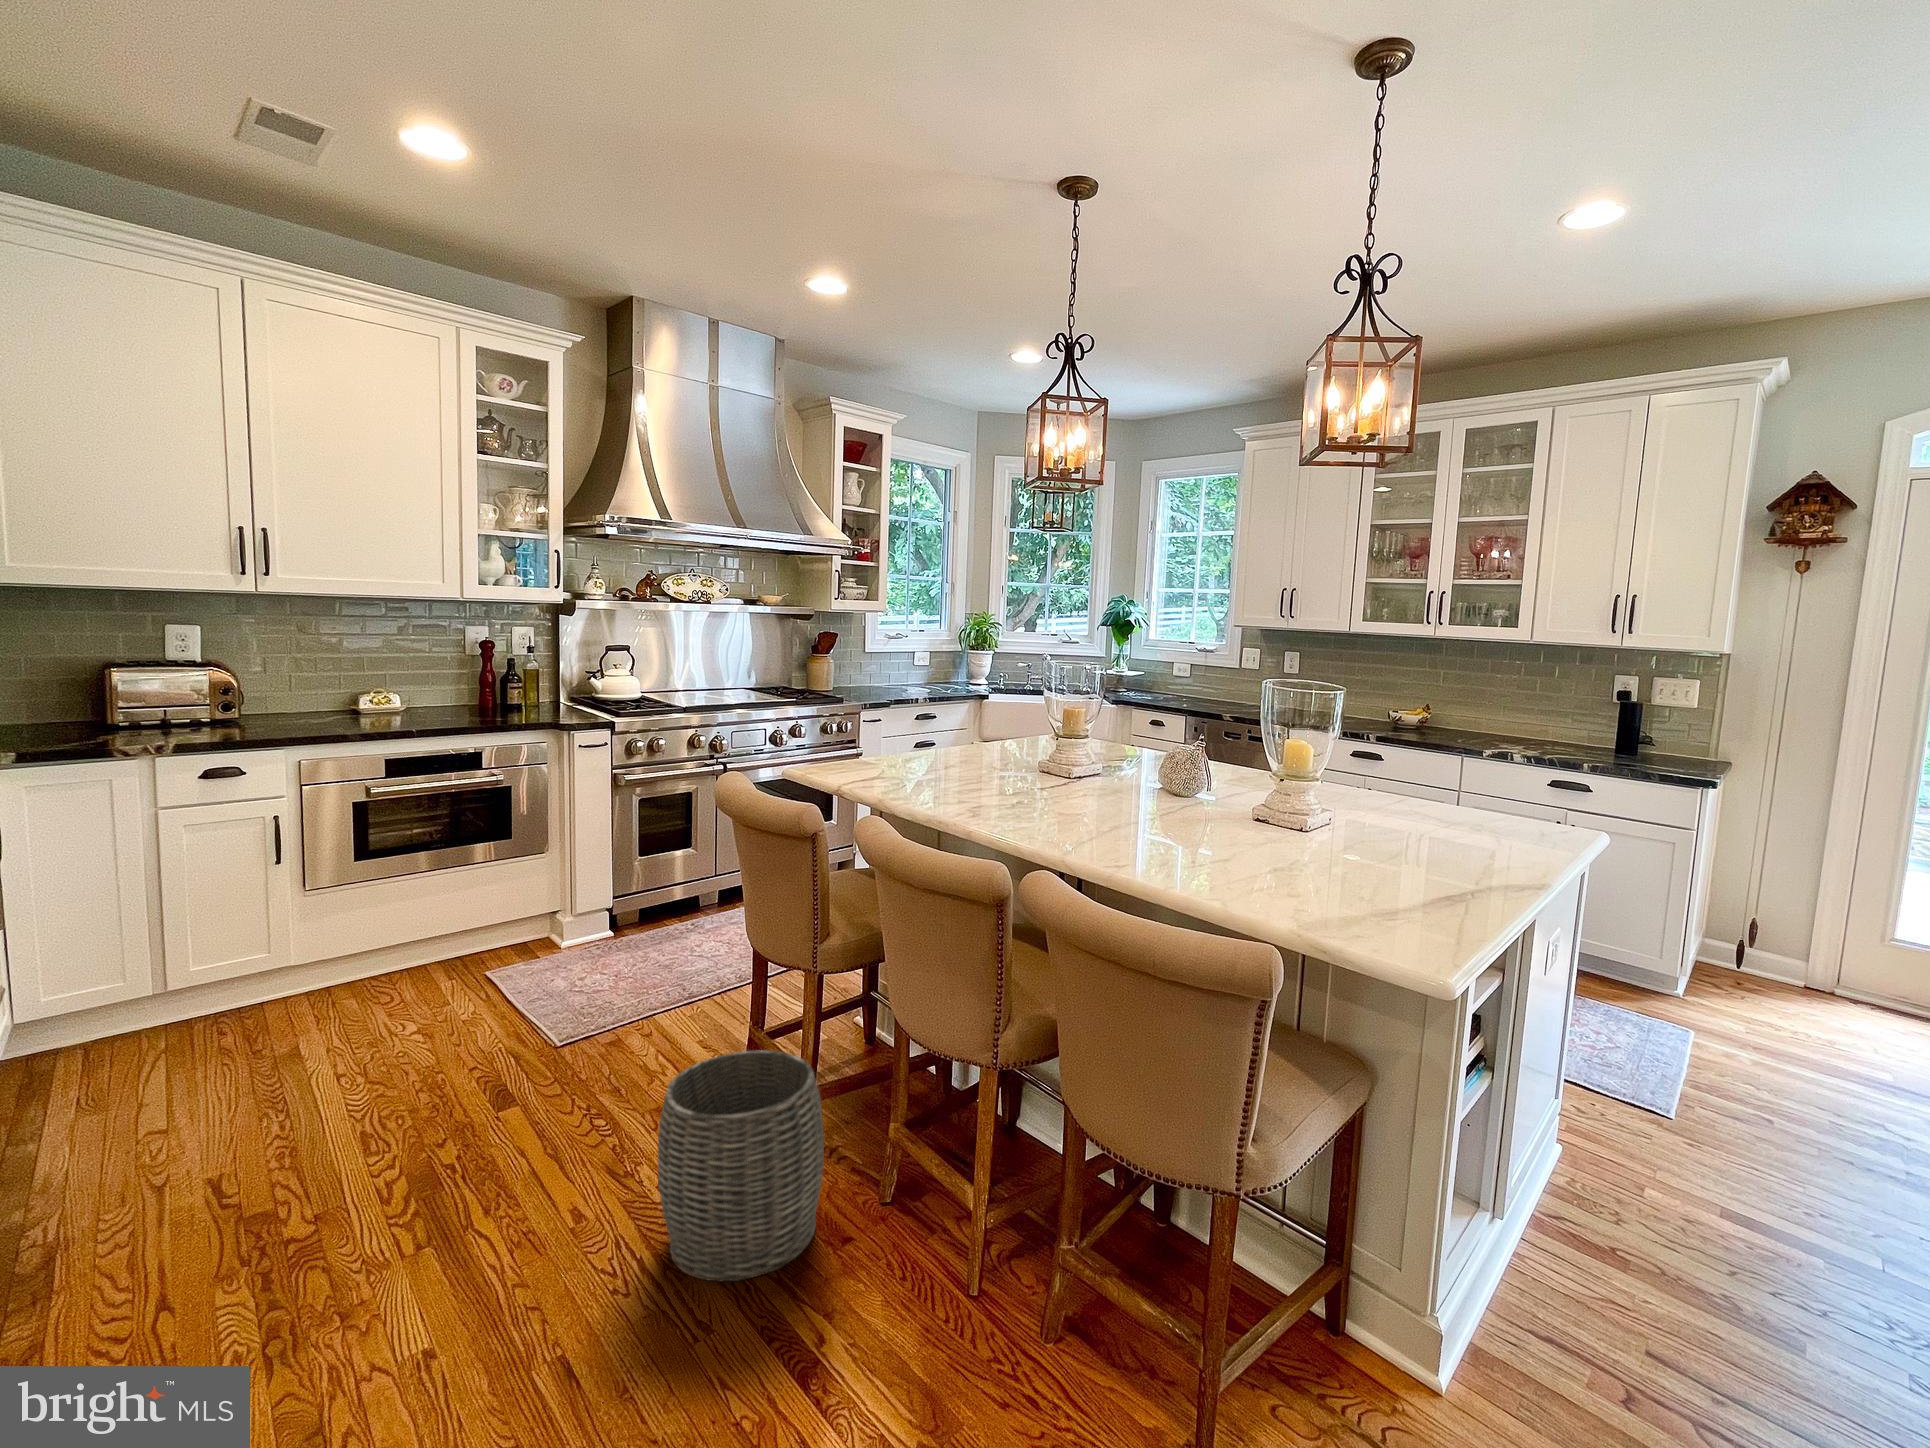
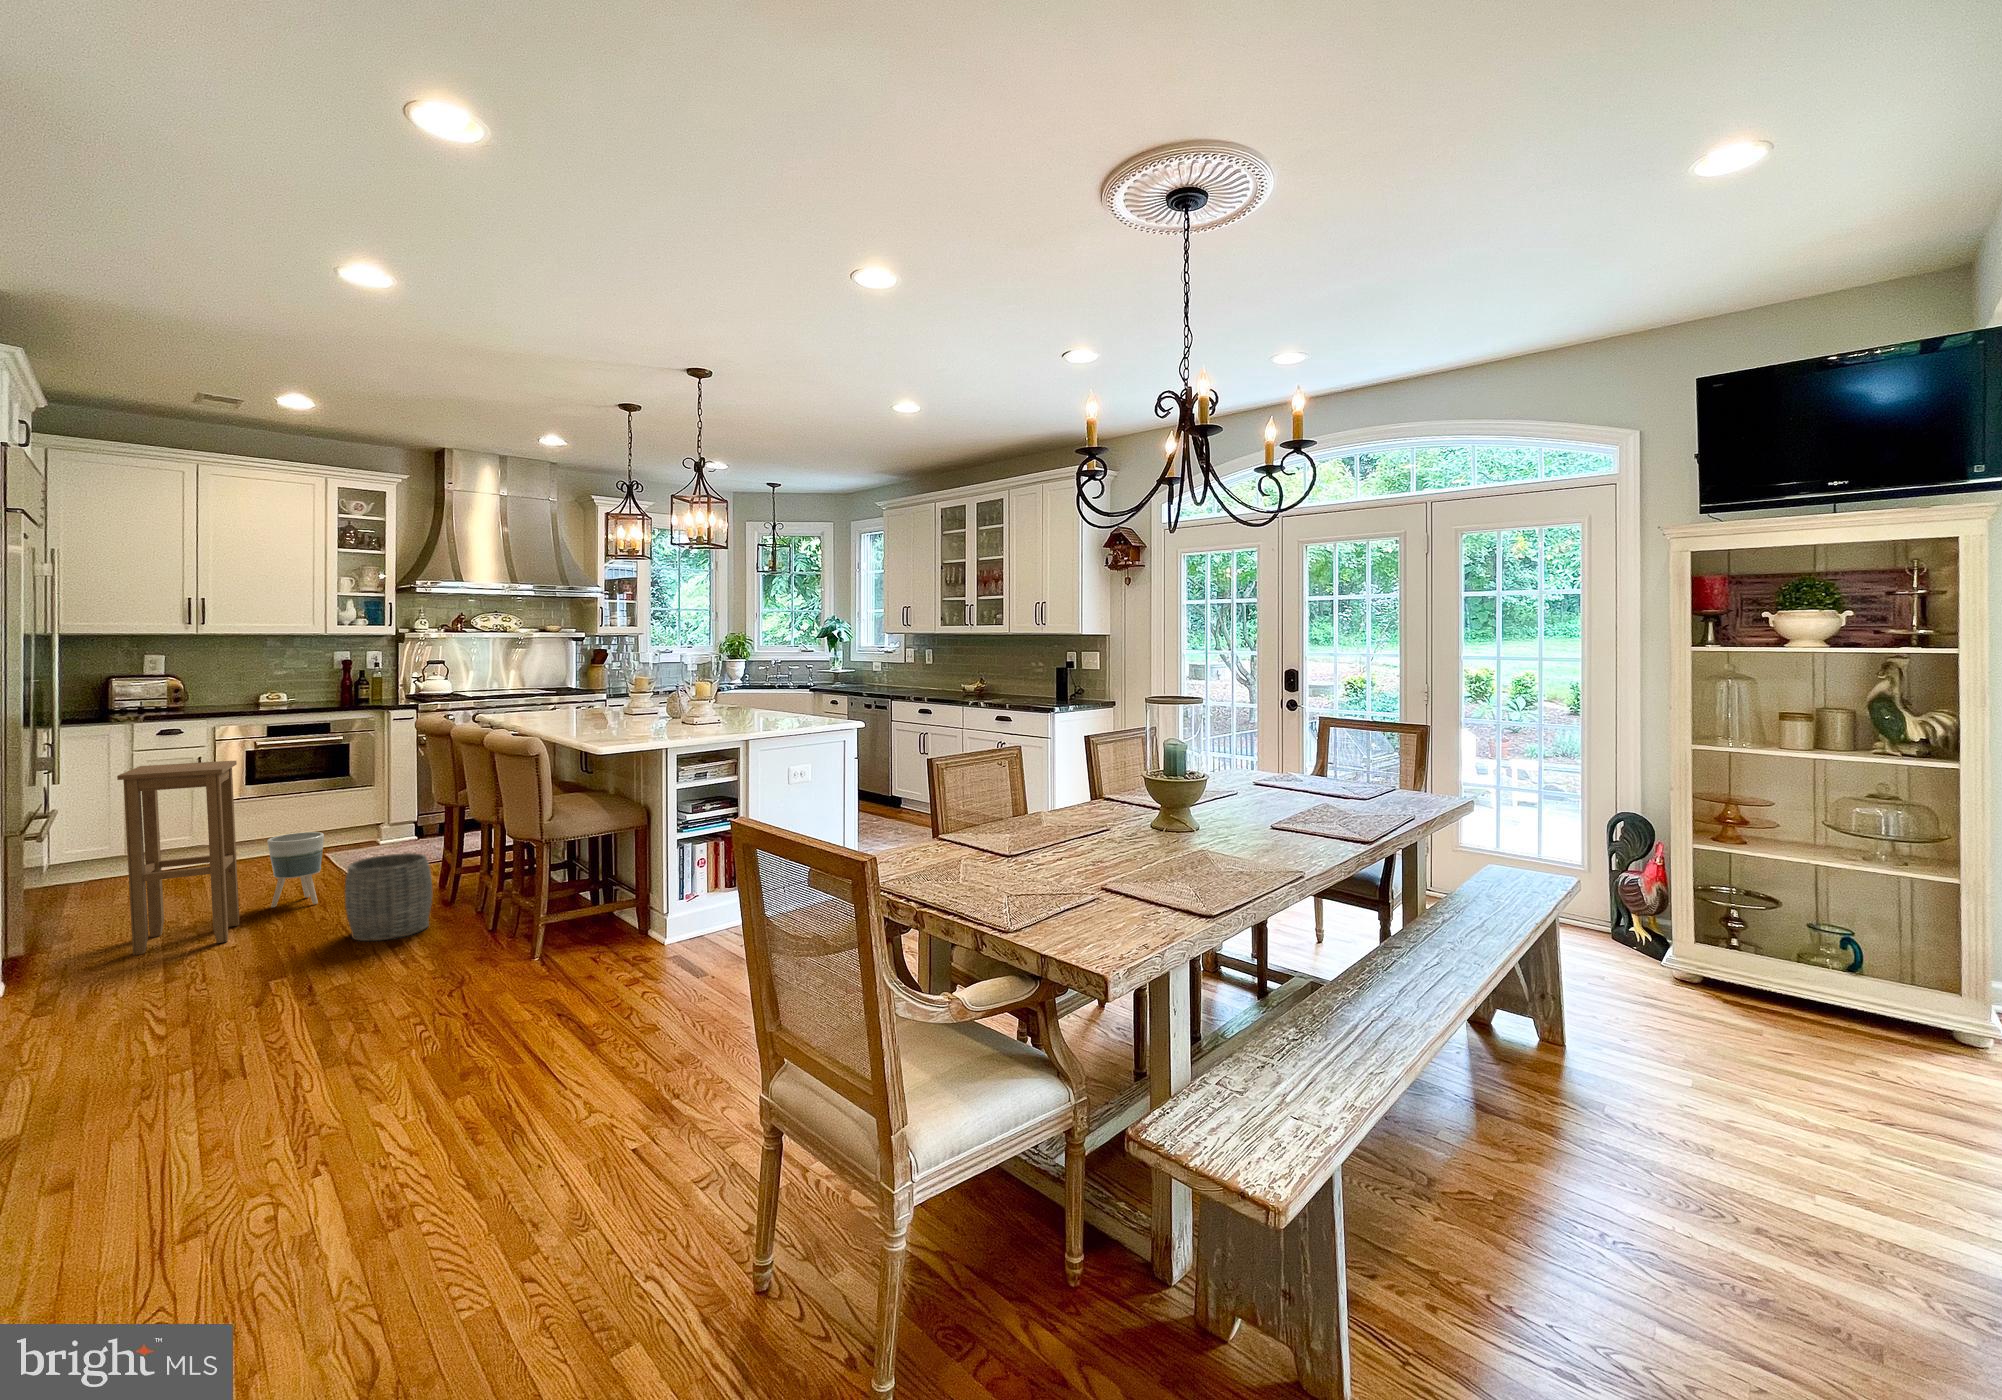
stool: none [161,853,407,1348] -> present [117,761,239,955]
planter: none [440,978,542,1143] -> present [267,832,324,907]

